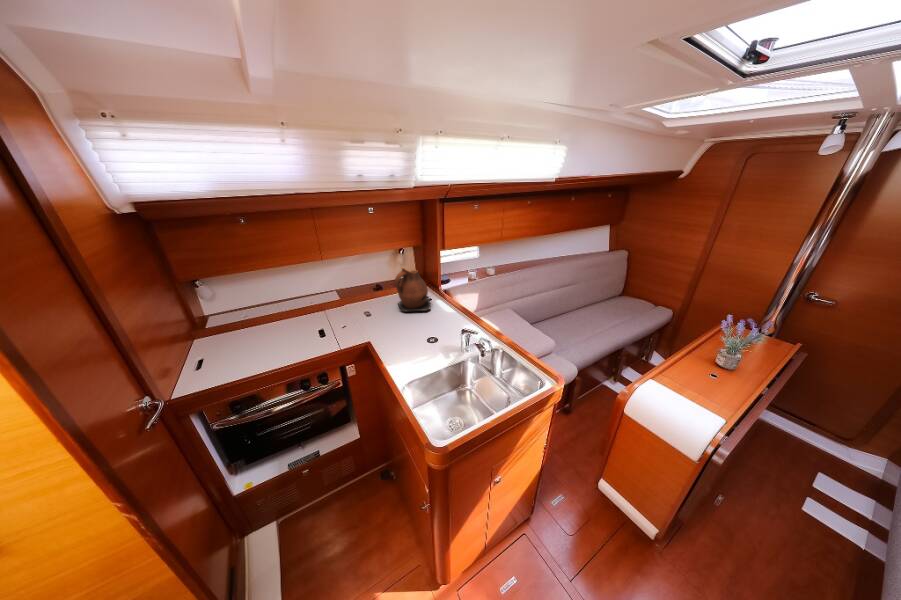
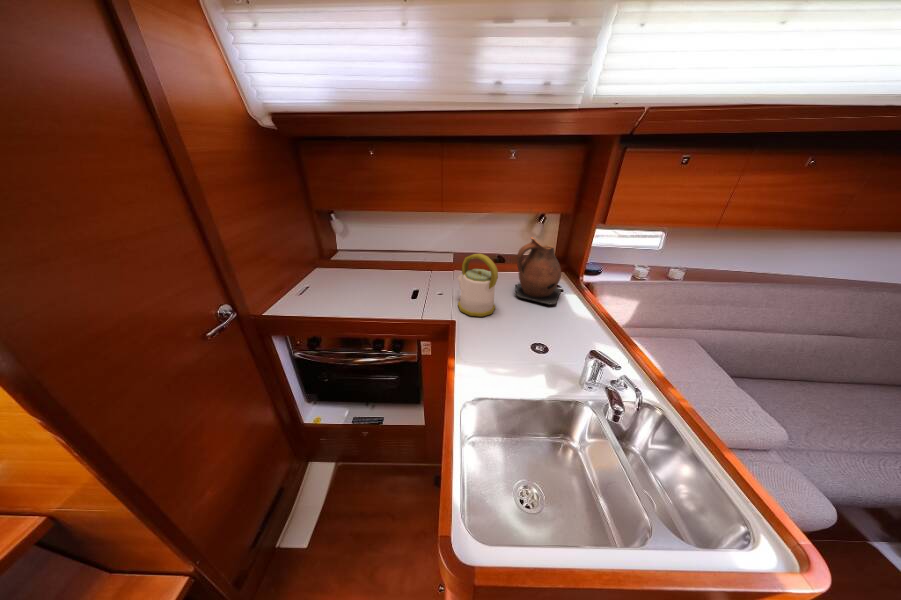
kettle: none [355,287,391,335] -> present [457,254,498,317]

